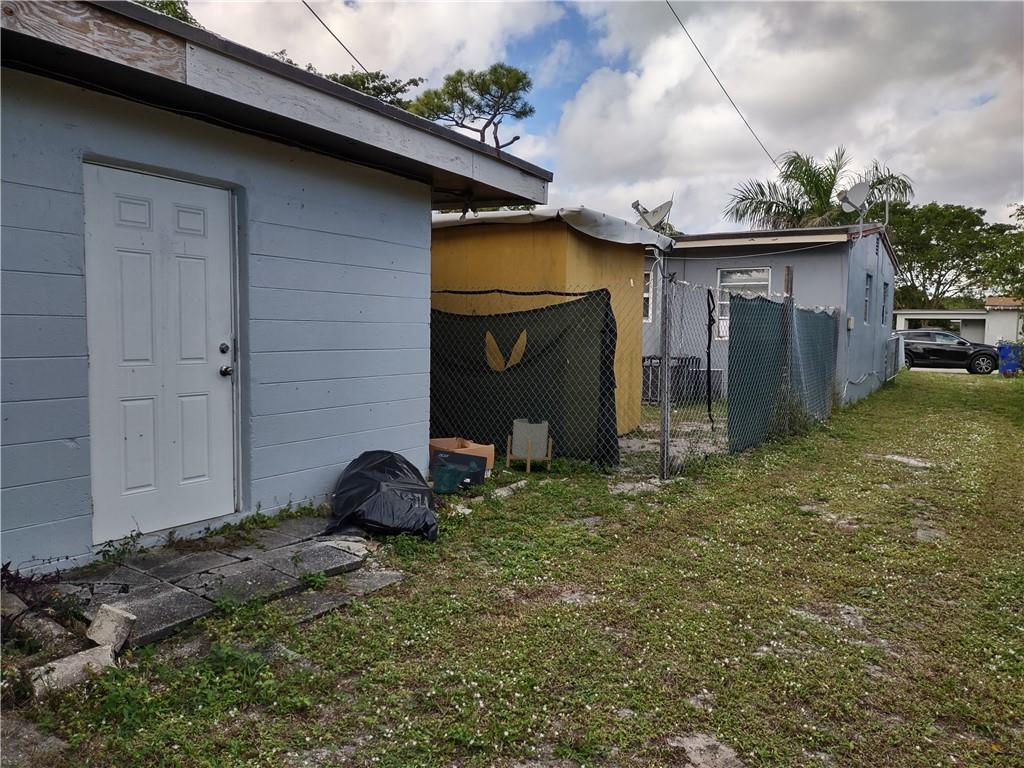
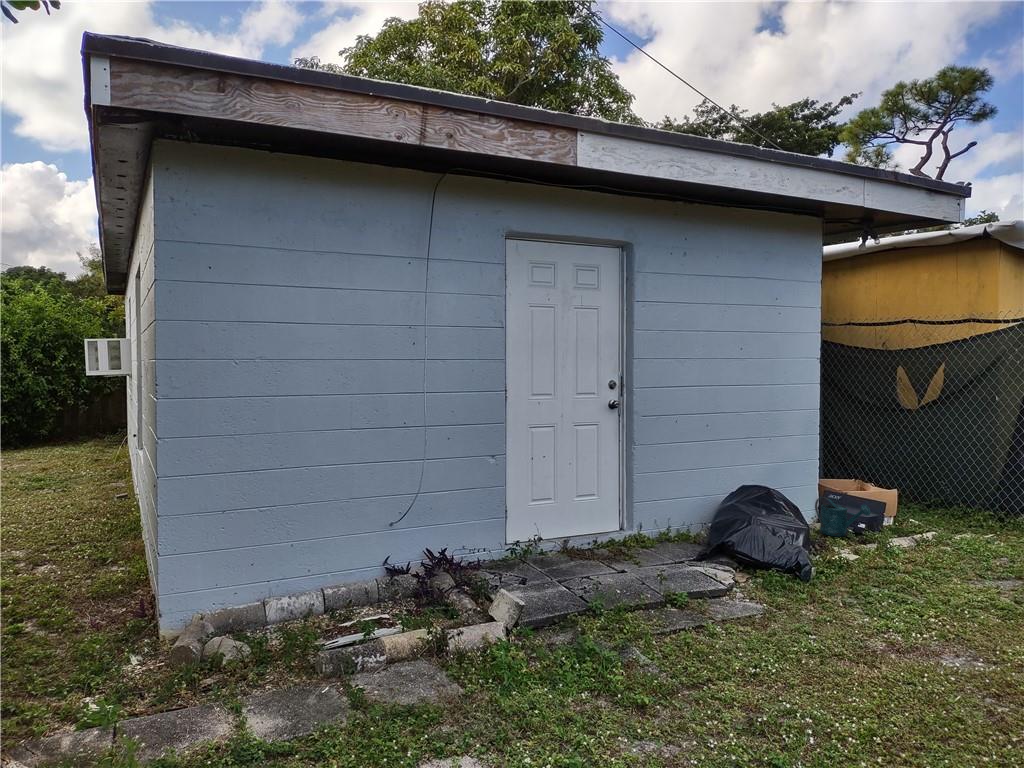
planter: present [507,419,552,473] -> none [916,462,976,524]

